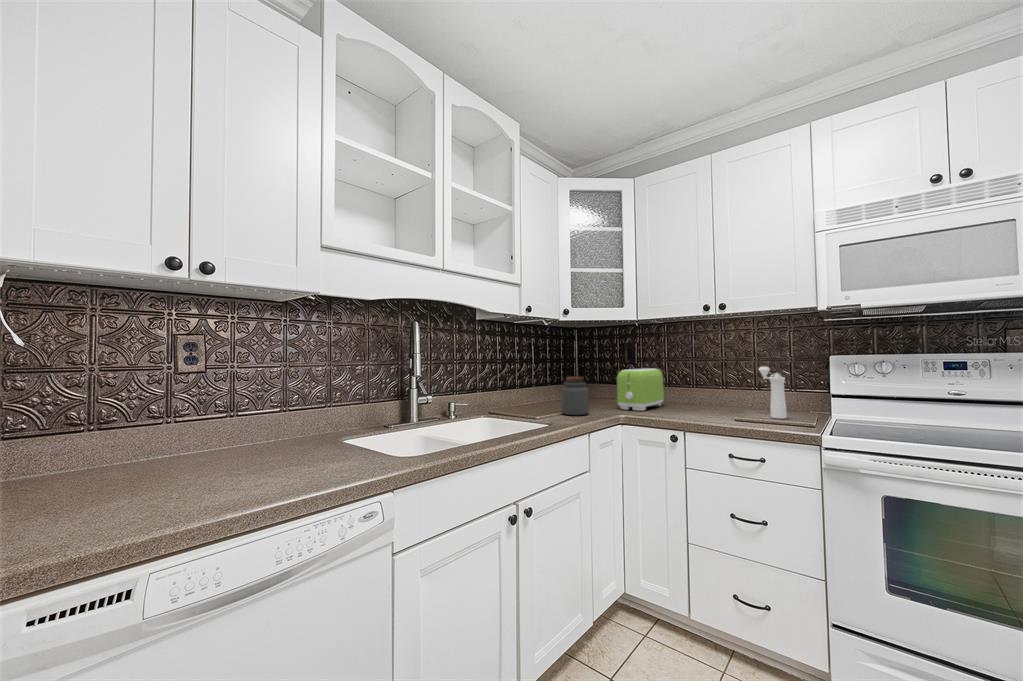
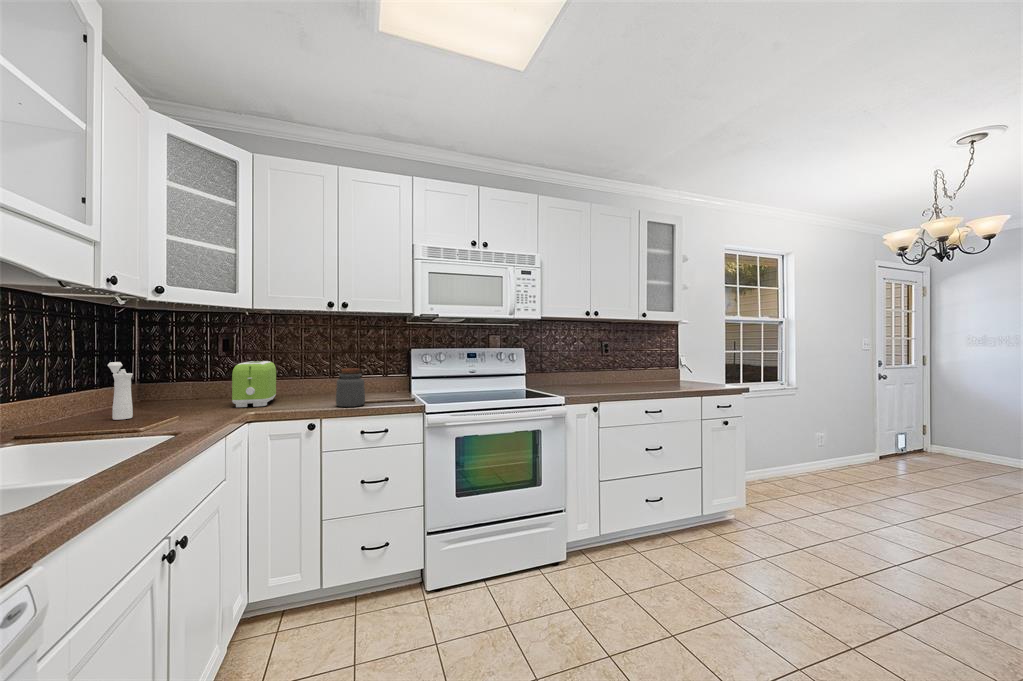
pepper mill: present [759,367,787,419] -> present [108,362,133,420]
jar: present [561,377,589,415] -> present [336,368,365,407]

